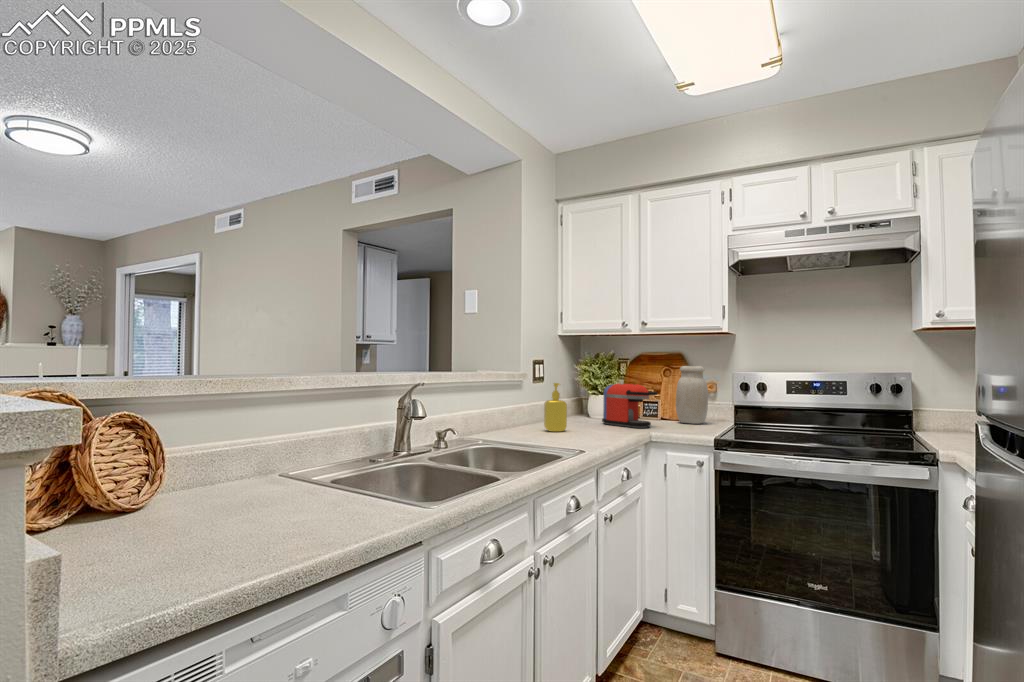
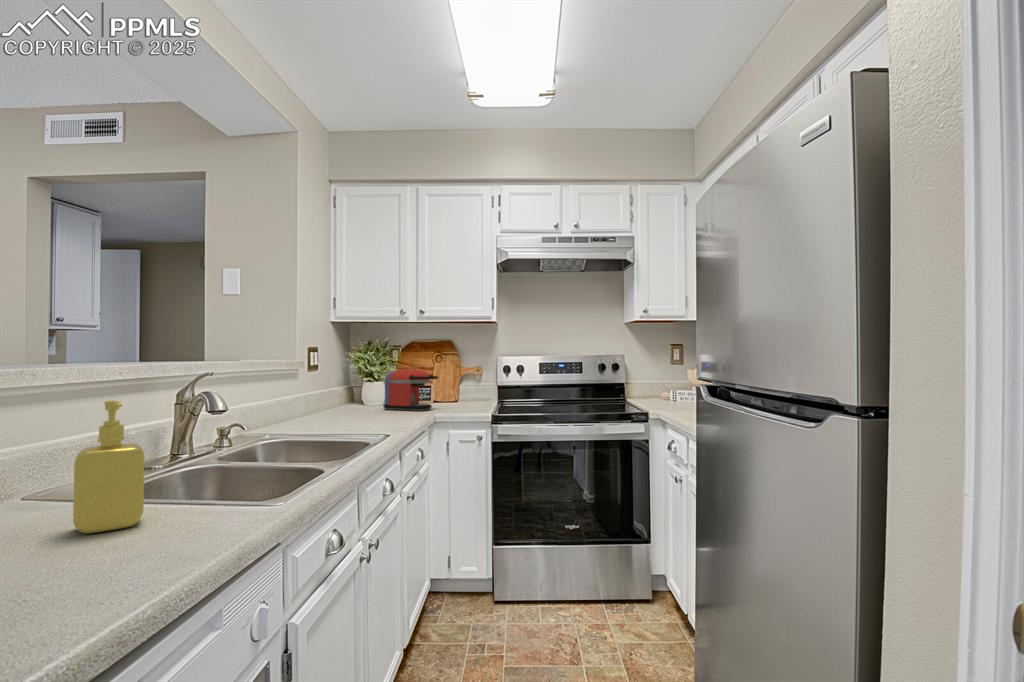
jar: present [676,366,708,424] -> none [450,351,477,404]
soap dispenser: present [544,383,567,432] -> present [73,400,144,534]

